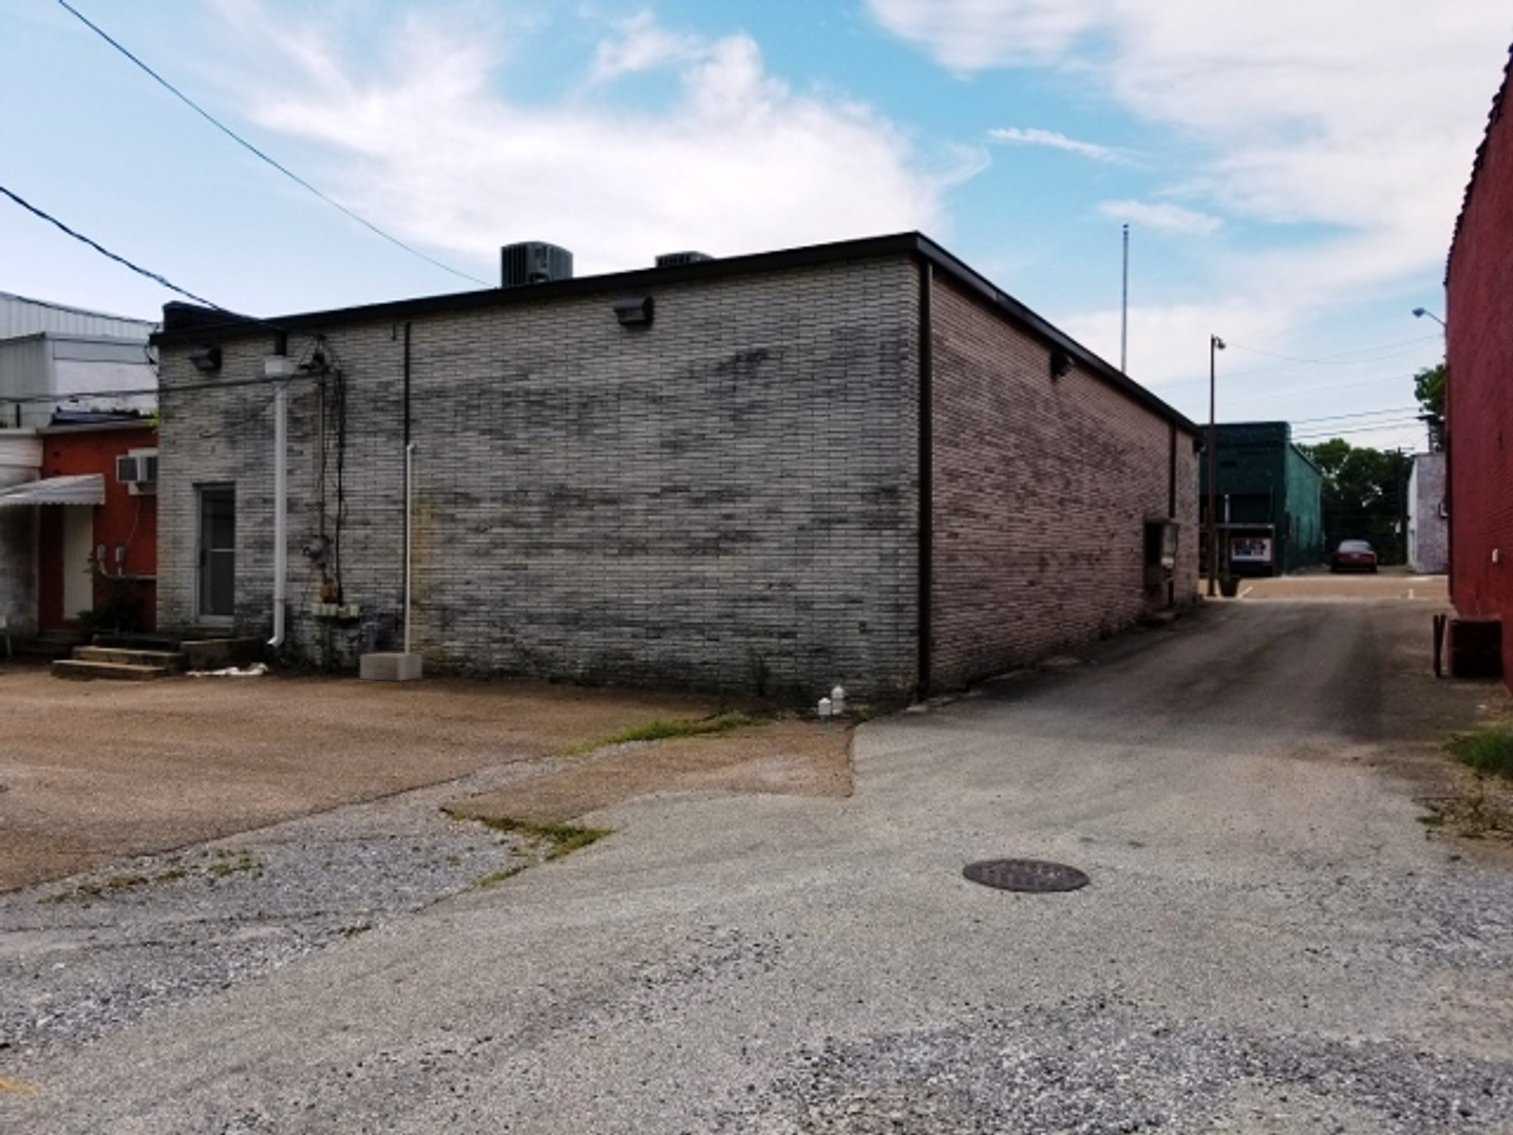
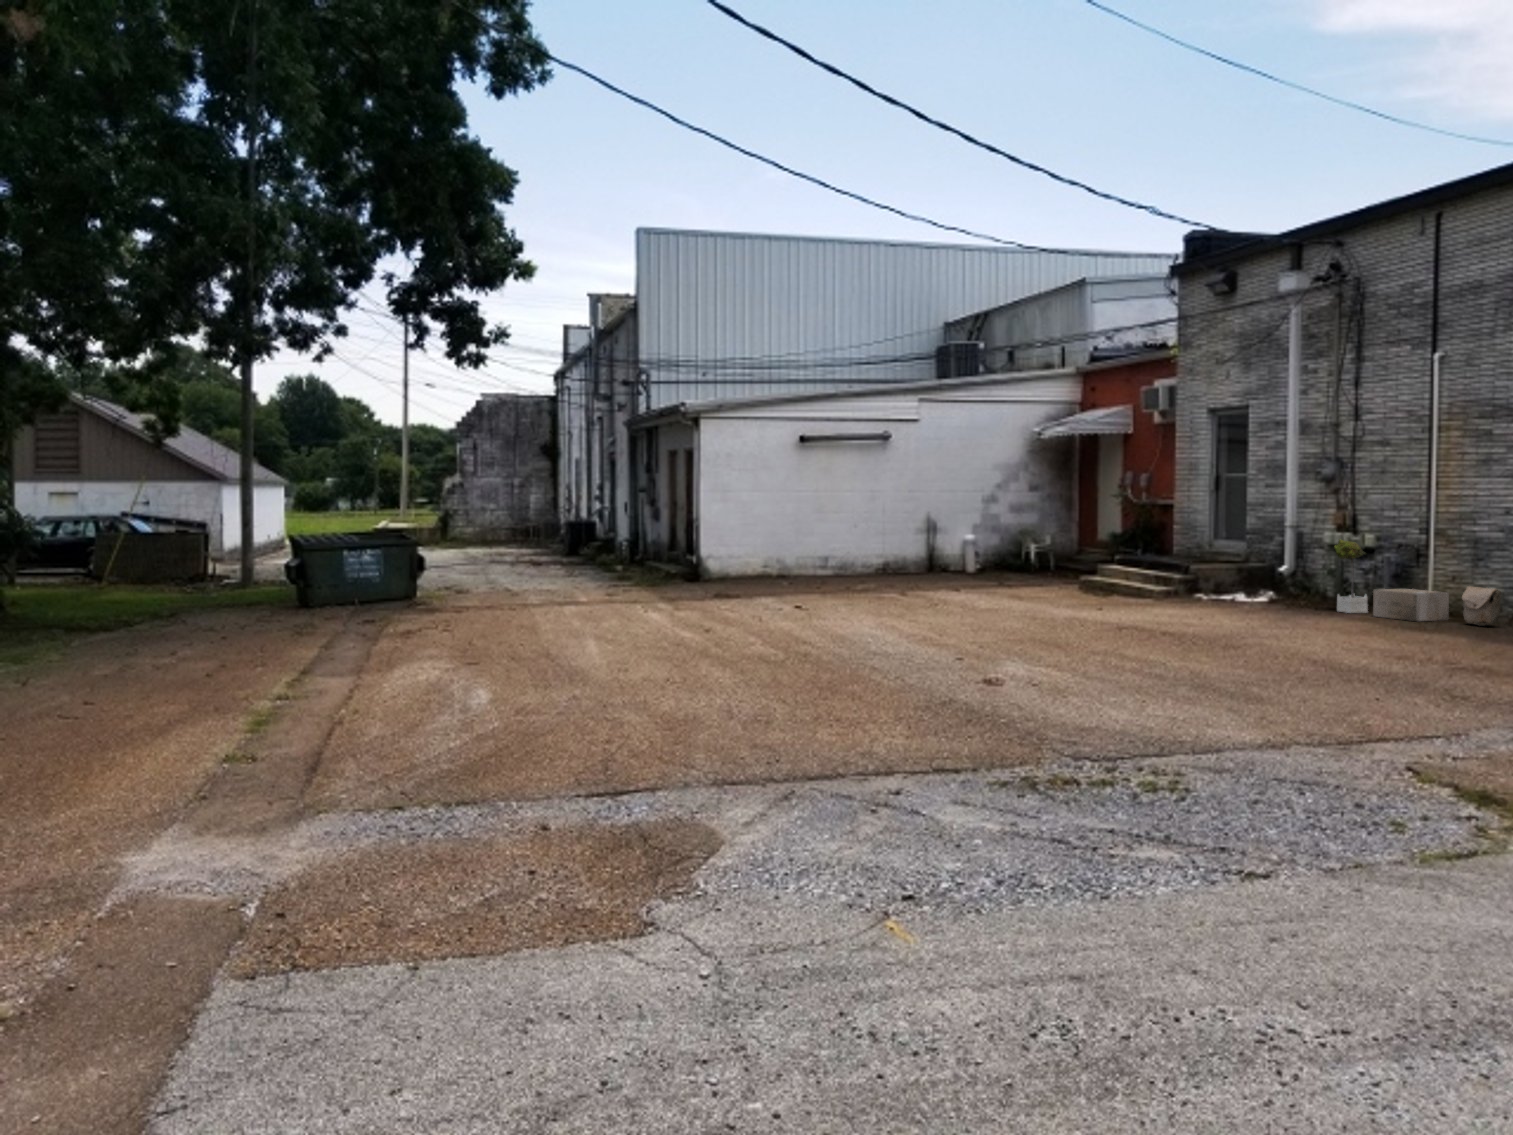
potted tree: none [324,610,355,678] -> present [1335,540,1368,613]
bag: none [433,648,463,681] -> present [1462,586,1501,626]

